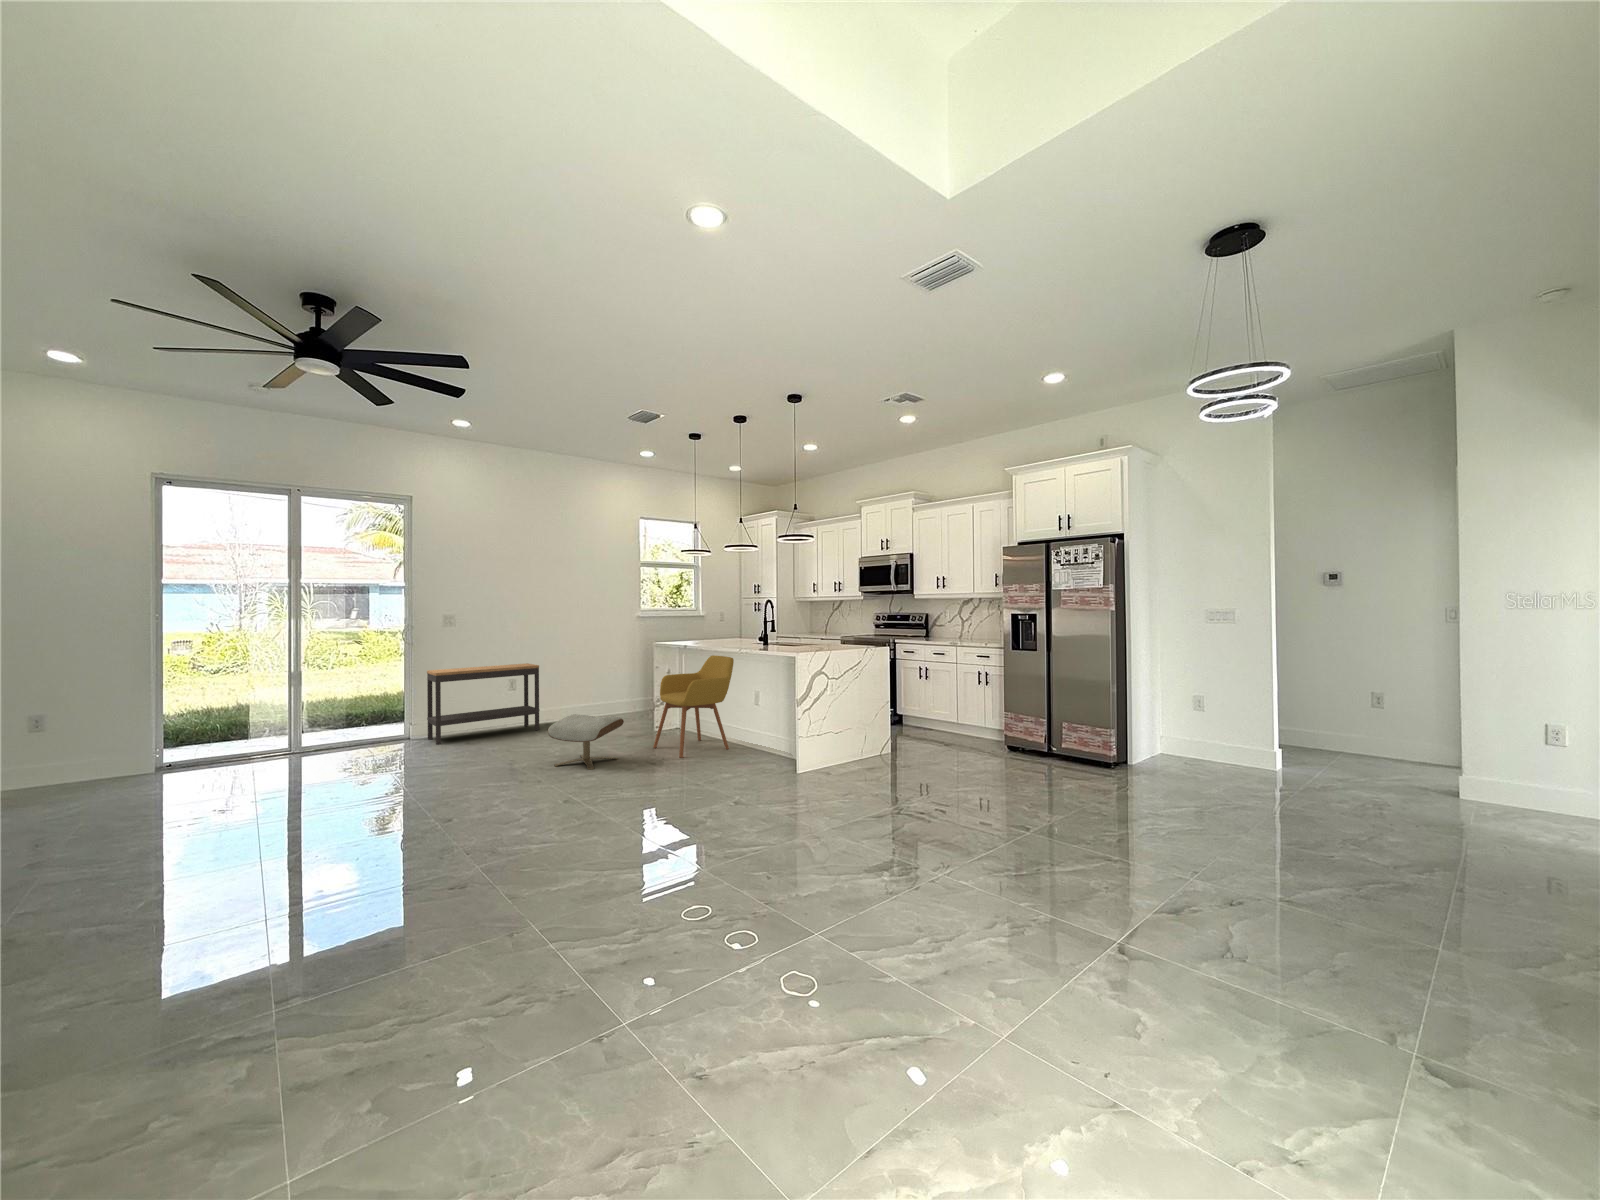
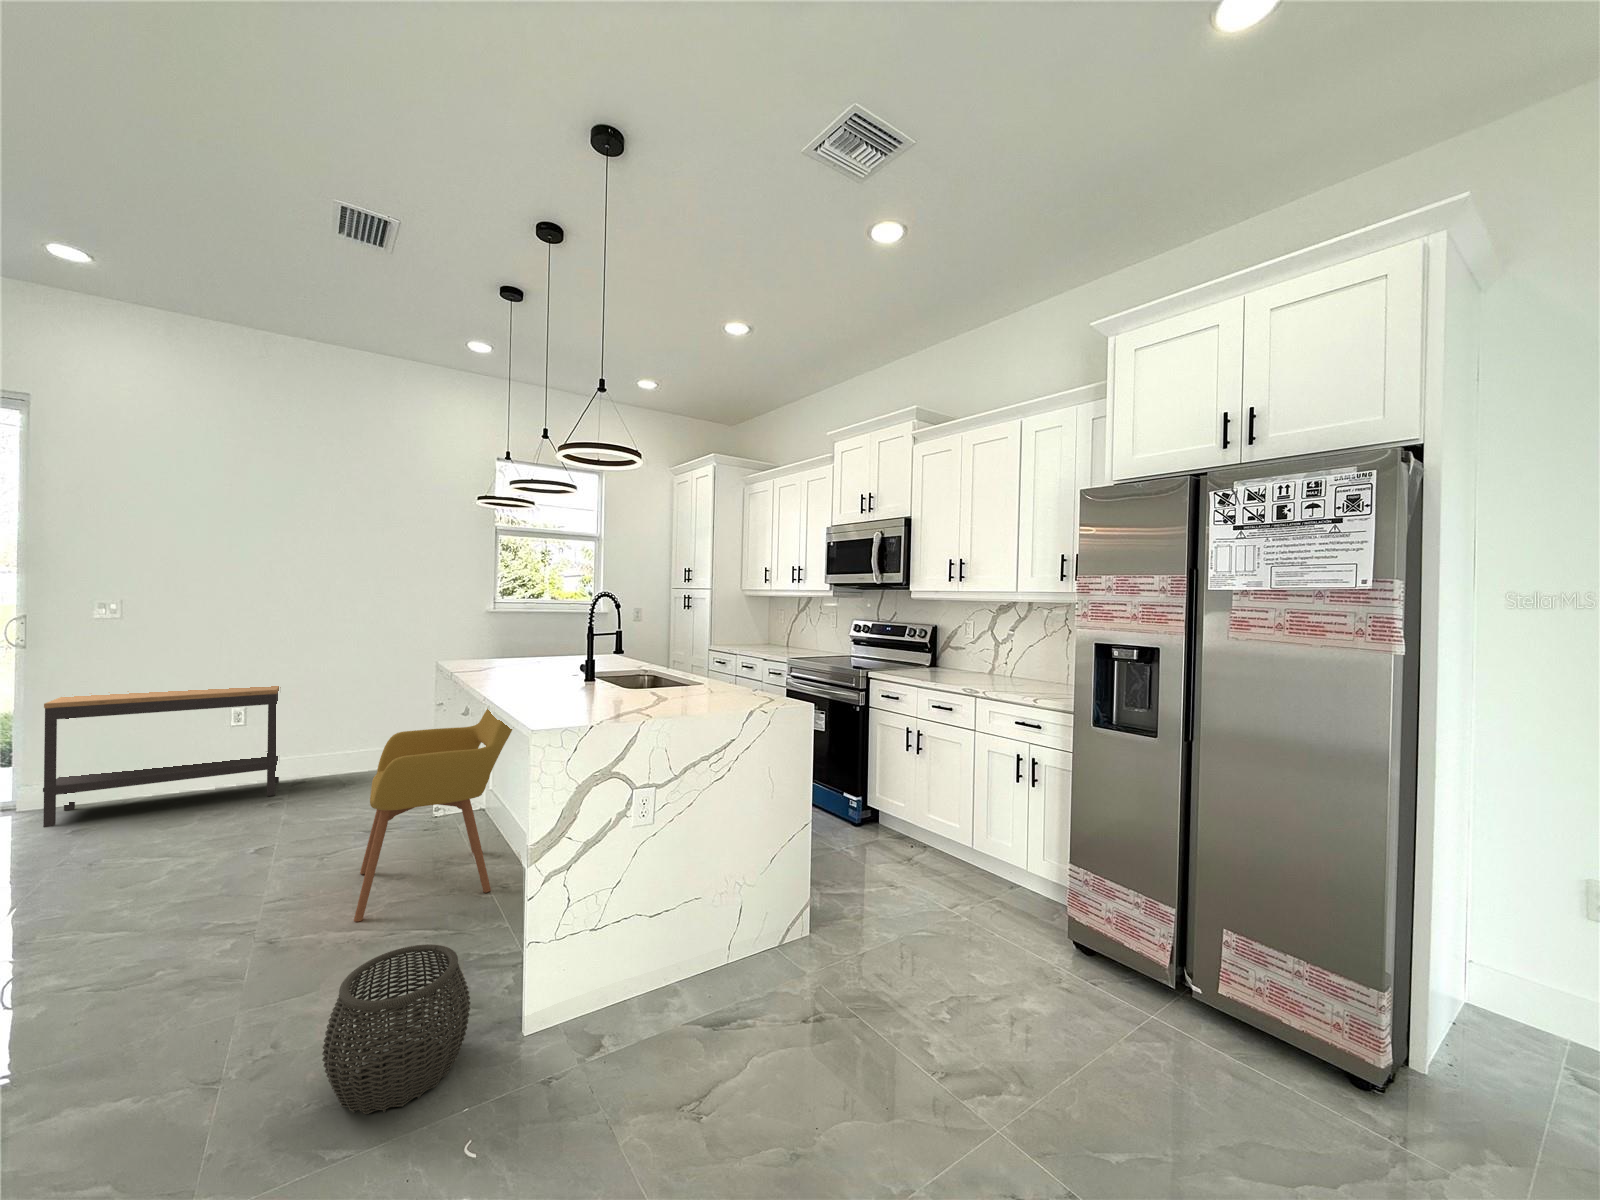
ottoman: present [548,714,624,769] -> none [63,812,242,960]
woven basket: none [743,737,789,784] -> present [322,944,471,1114]

